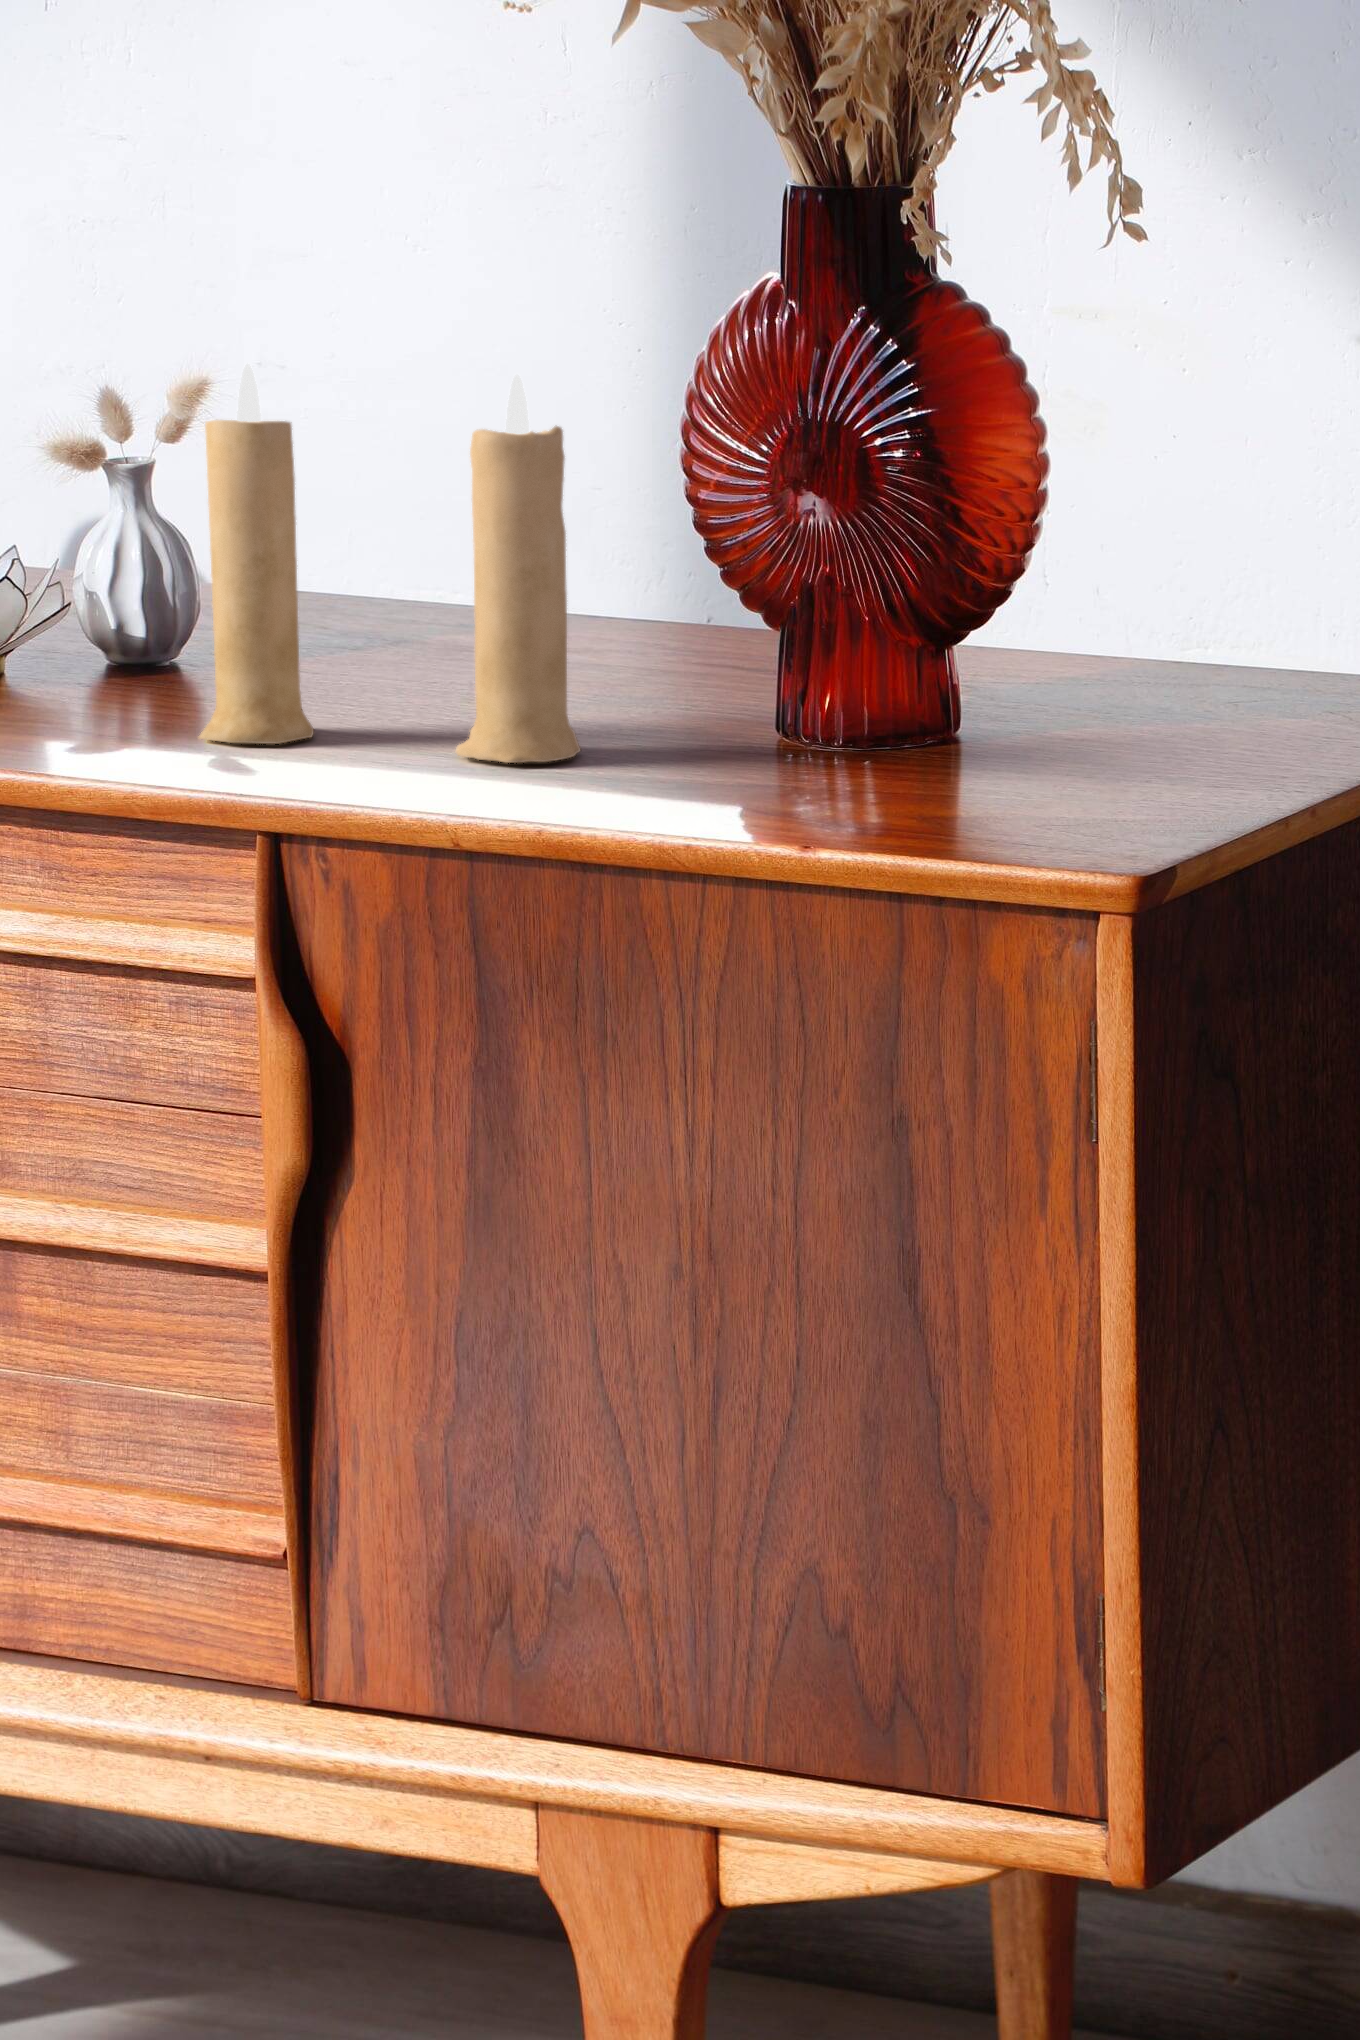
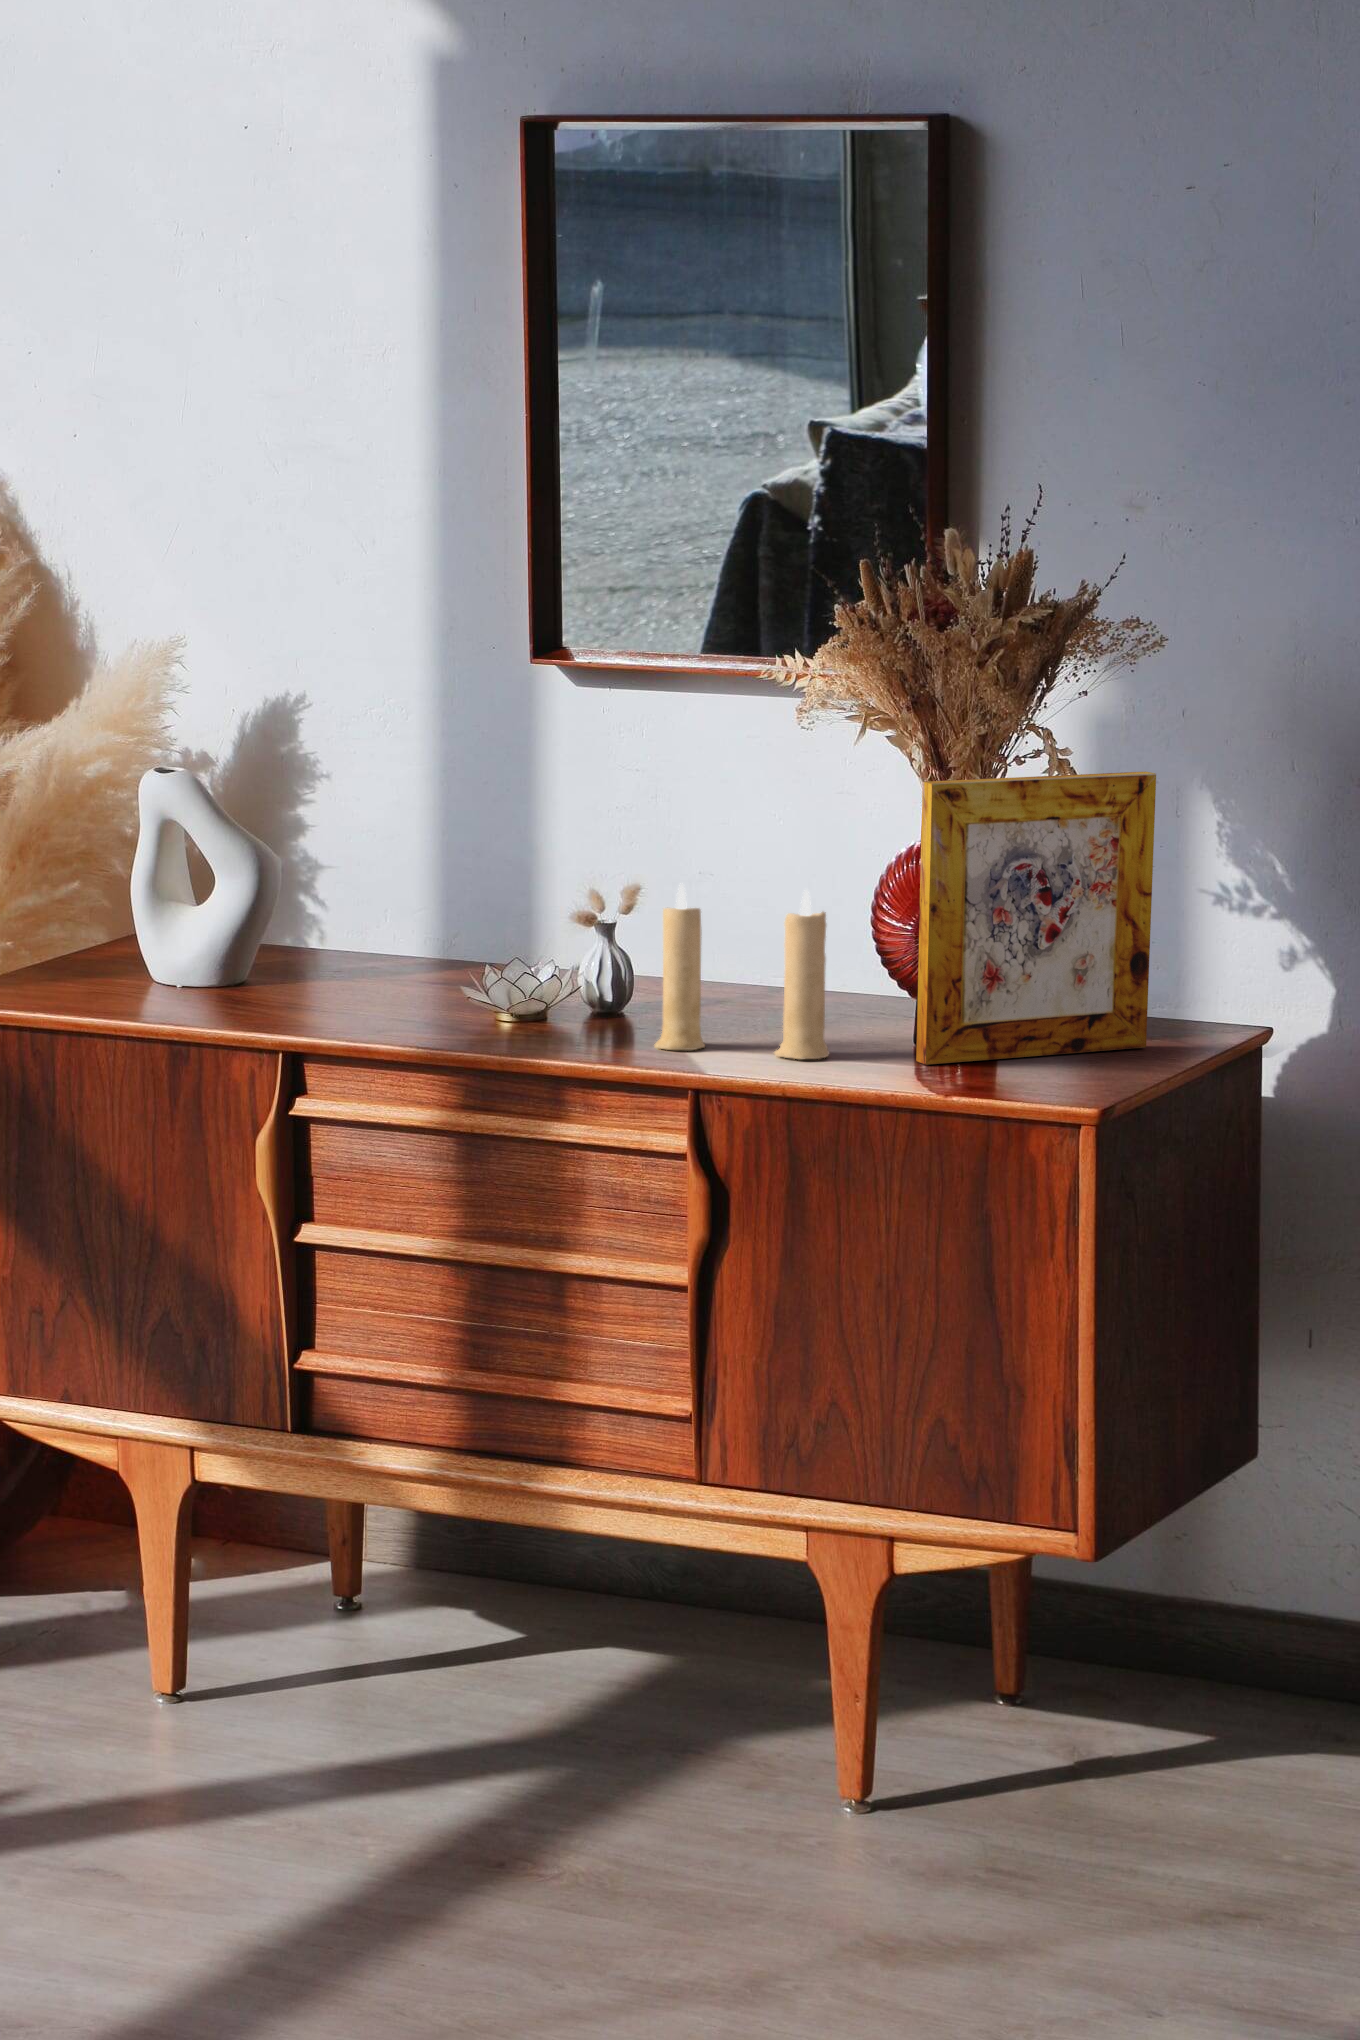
picture frame: none [768,112,1309,774] -> present [916,772,1156,1065]

